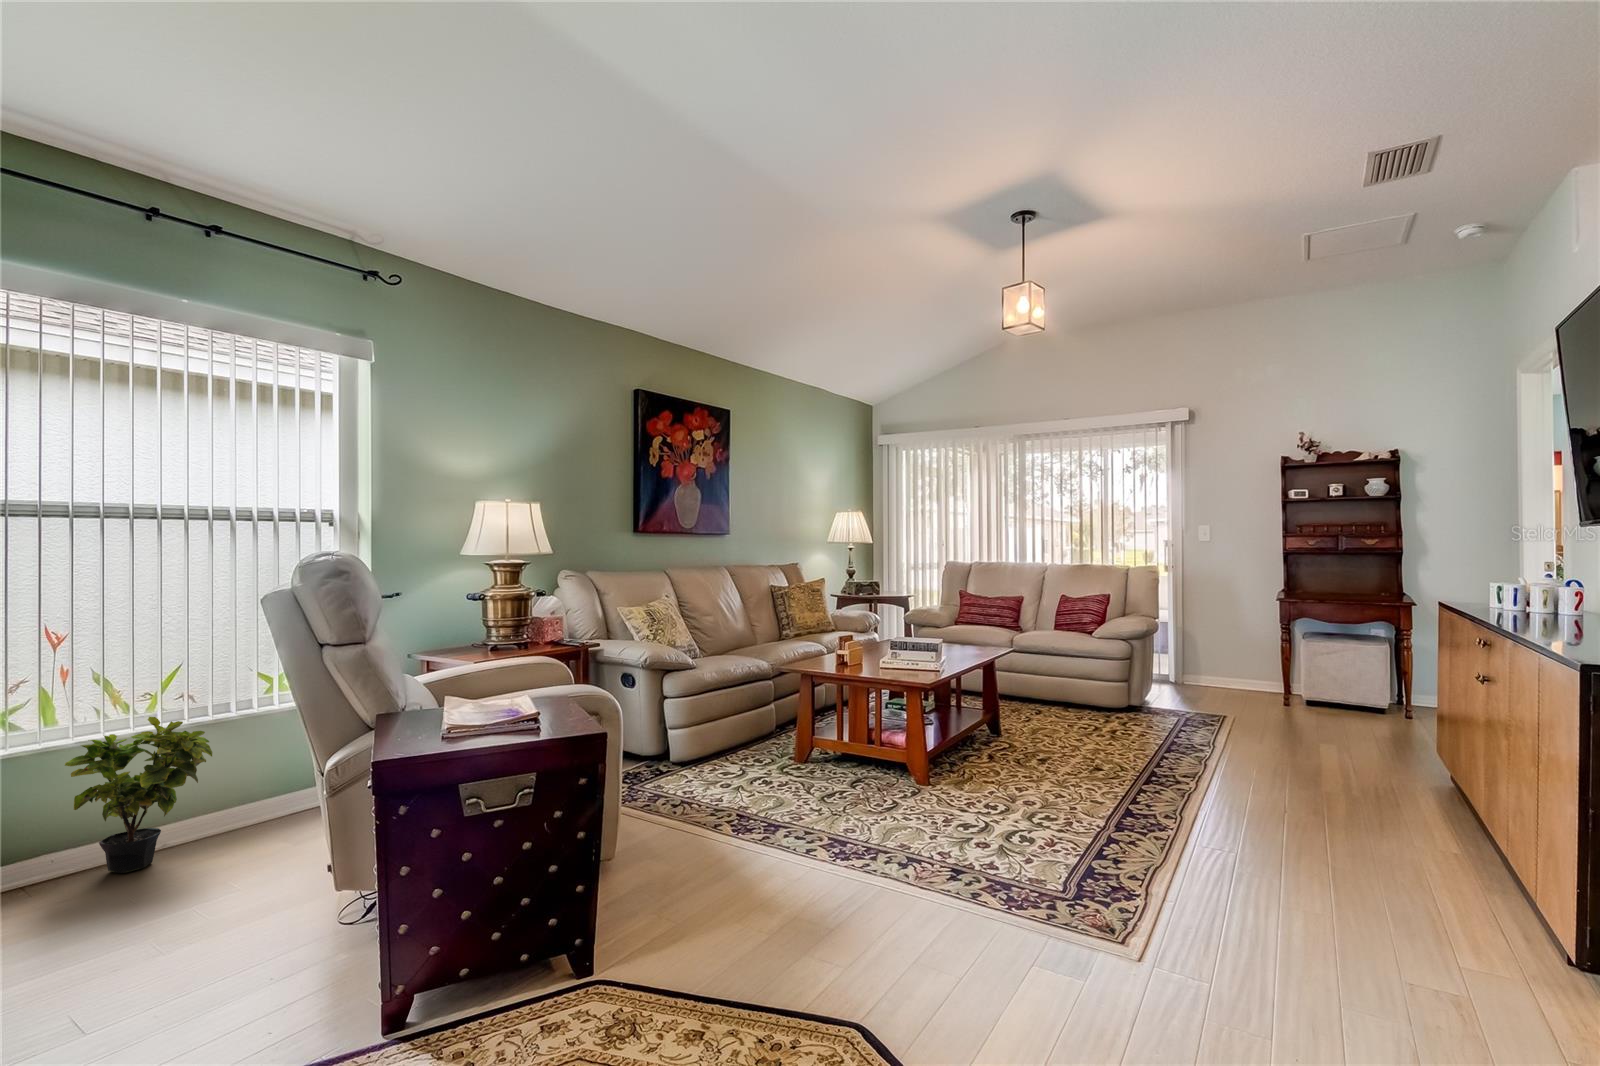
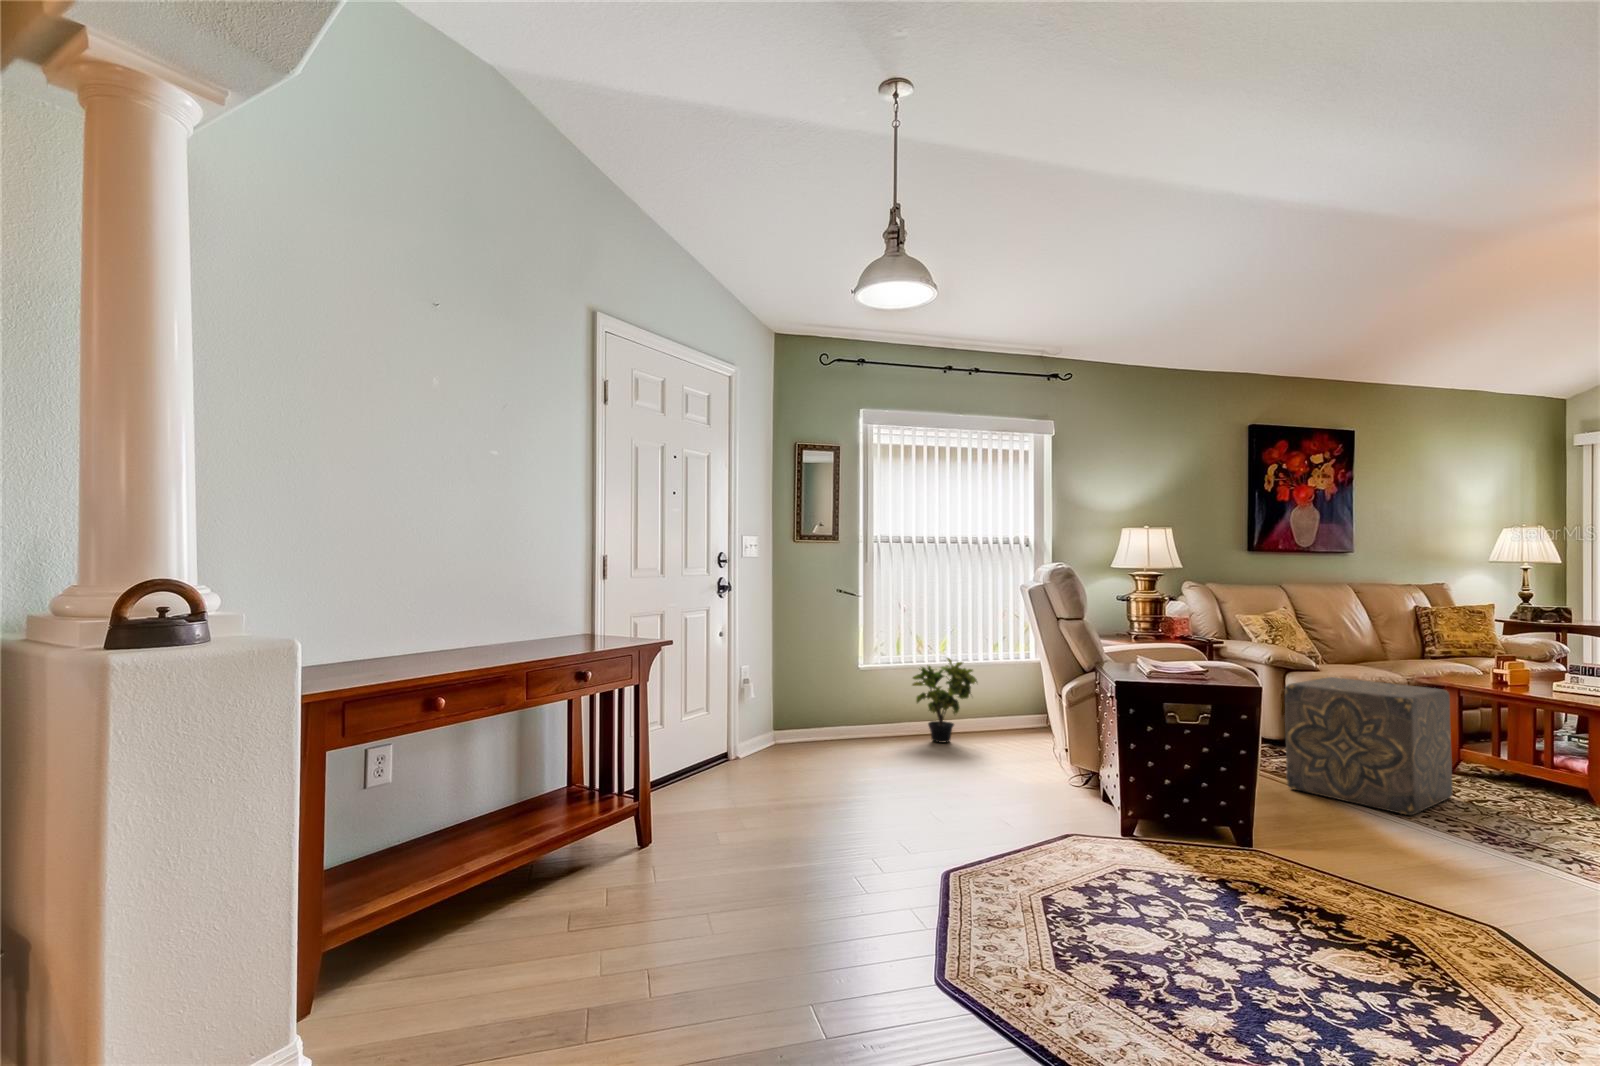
ottoman: none [654,678,811,840] -> present [1285,677,1453,815]

